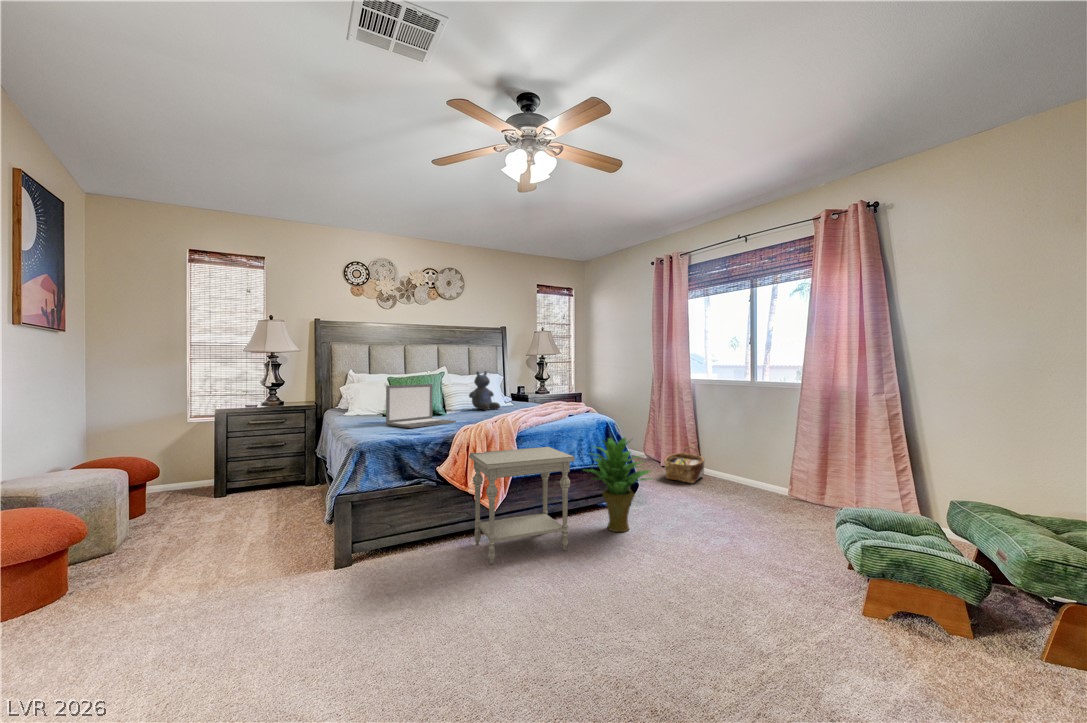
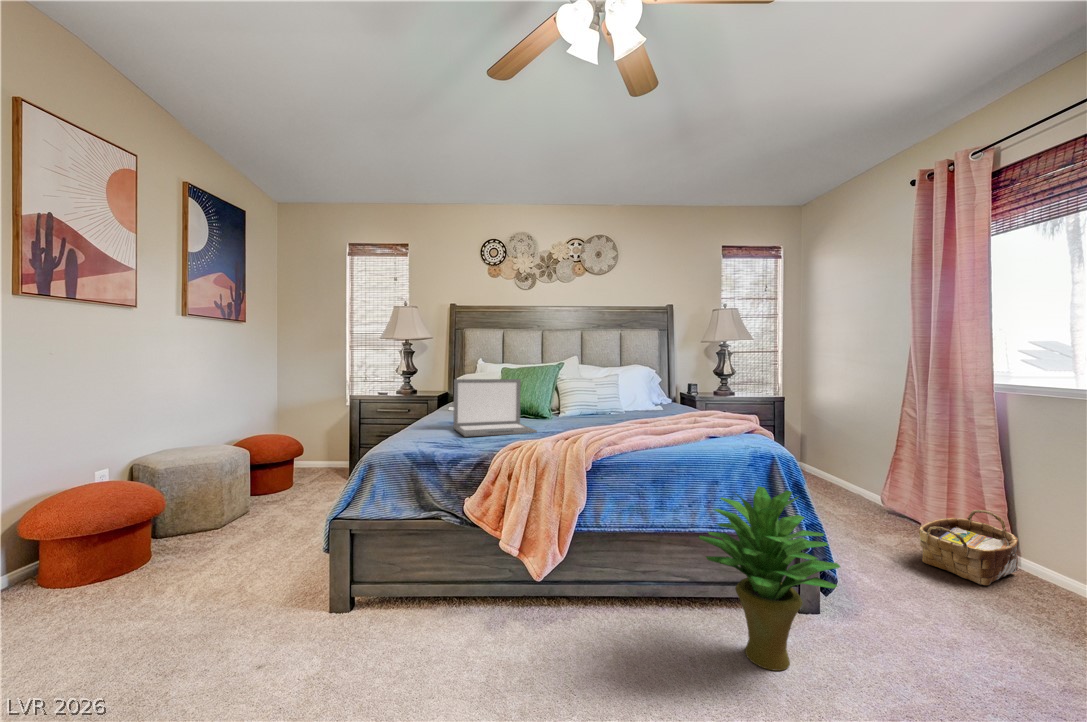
stuffed bear: present [469,371,500,410] -> none [589,363,631,416]
side table: present [469,447,575,564] -> none [492,484,655,680]

